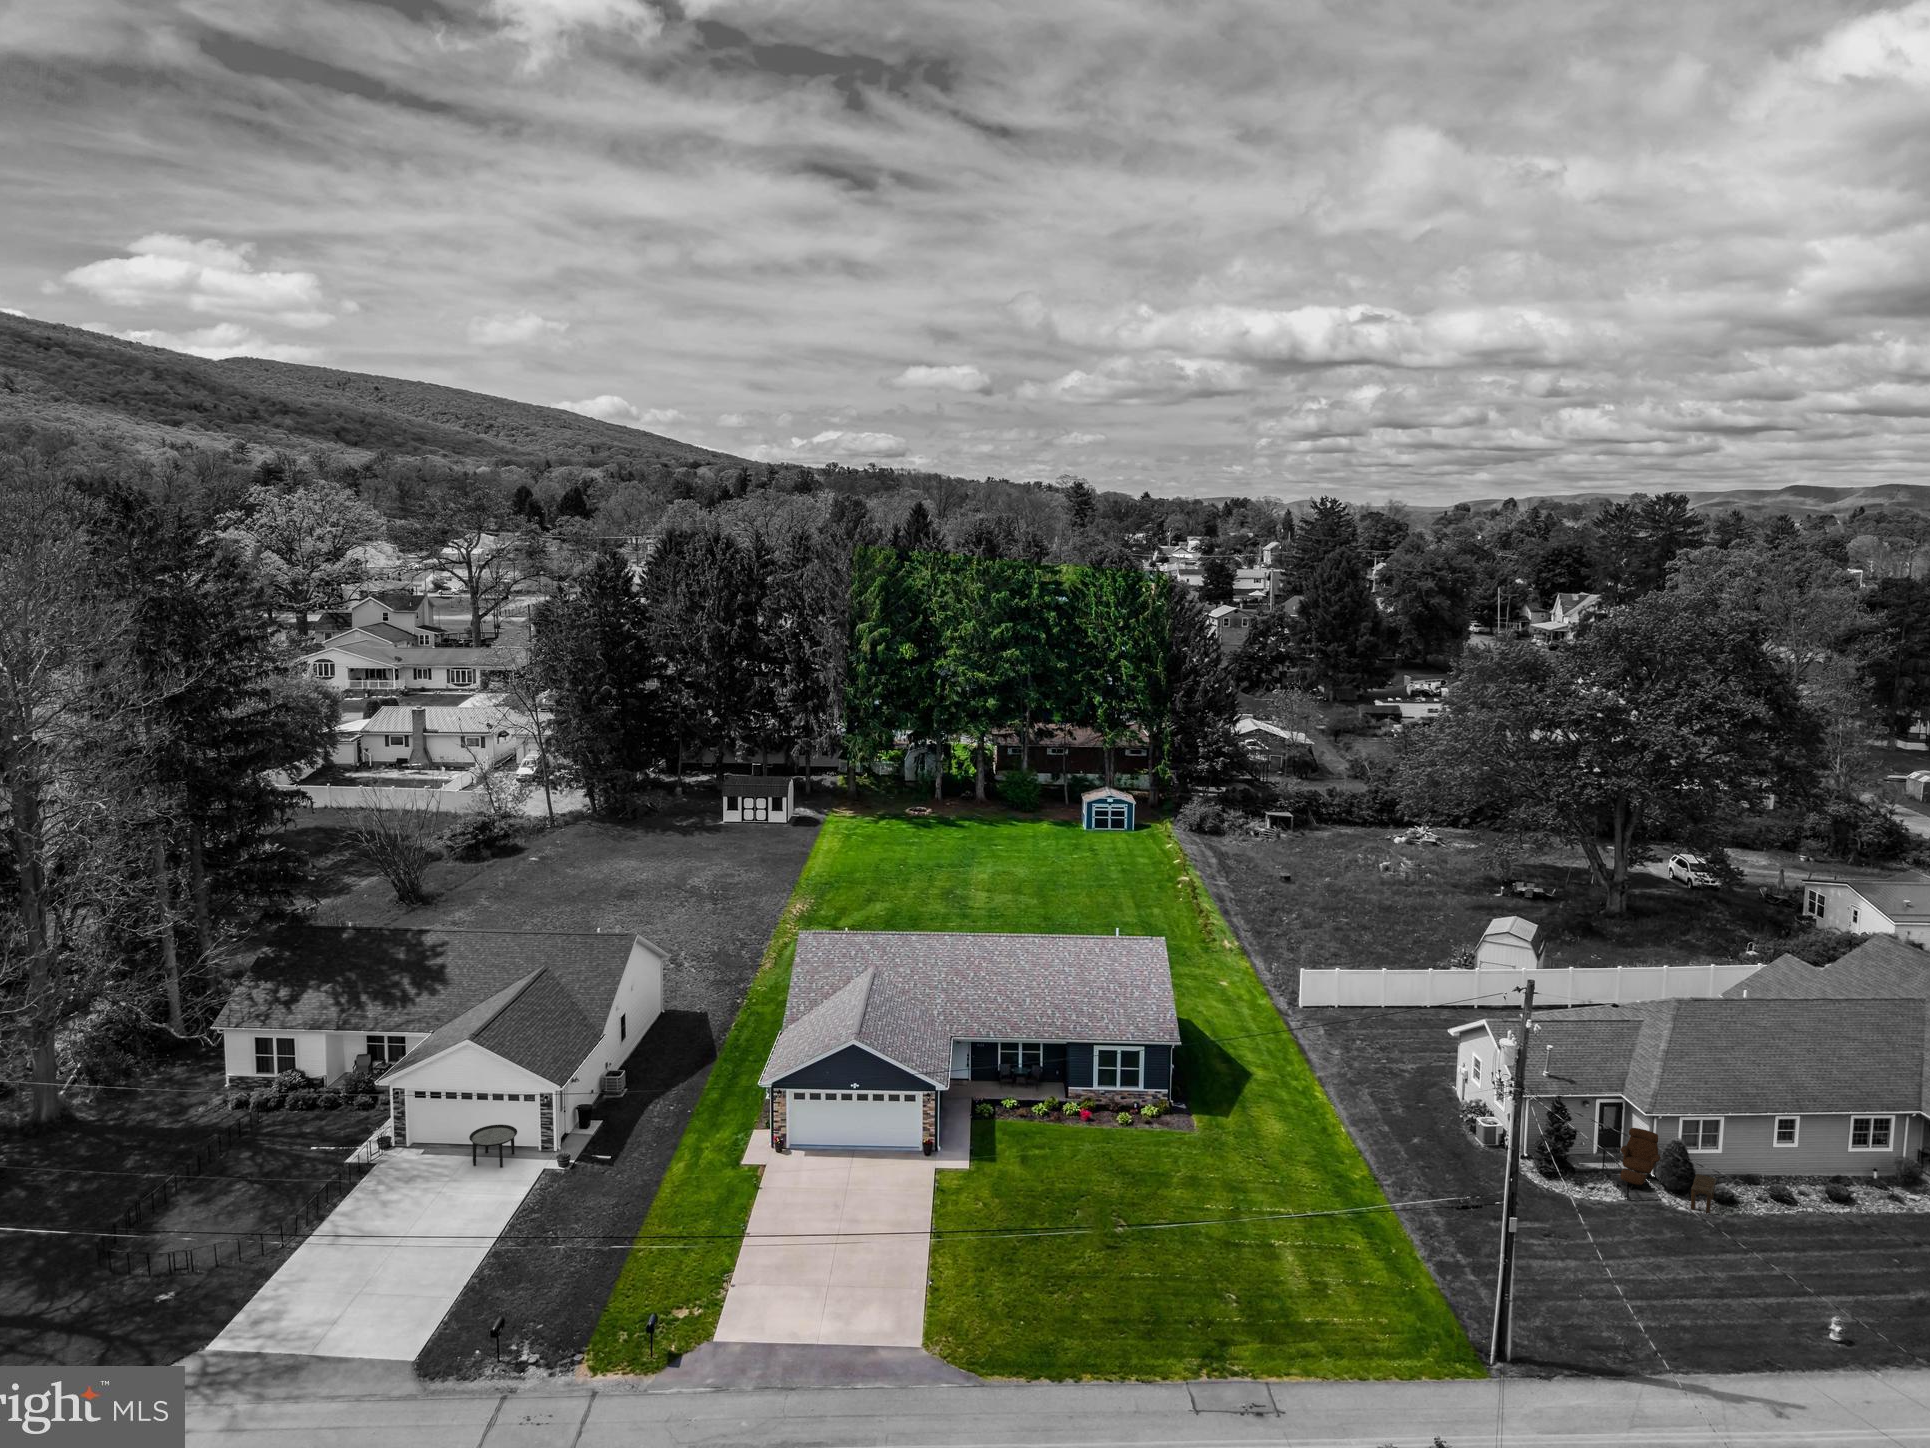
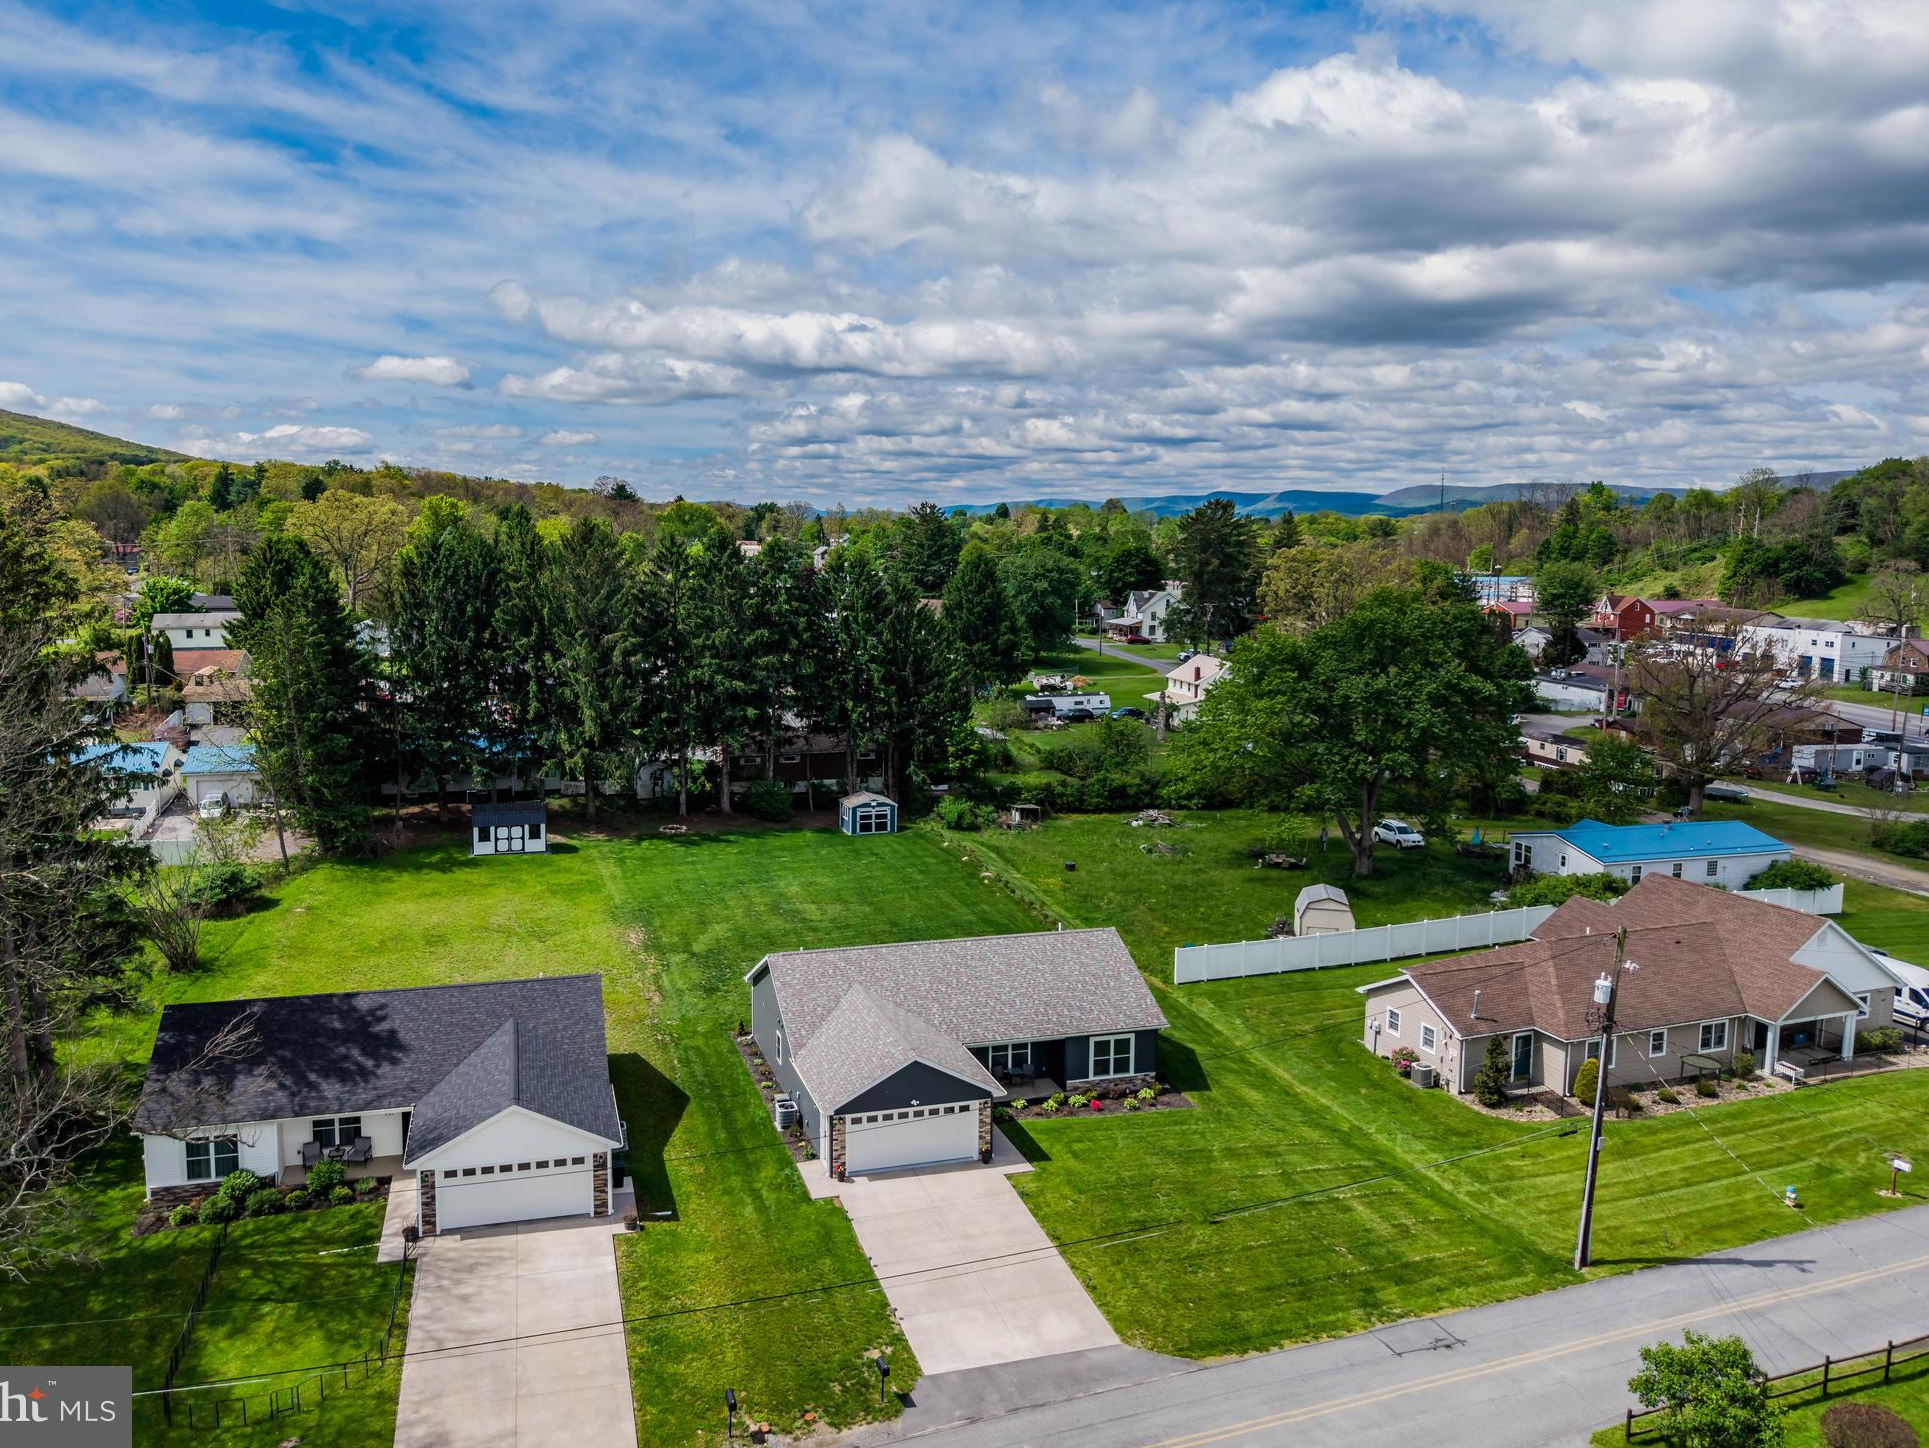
round table: present [469,1125,517,1167] -> present [1680,1054,1723,1088]
lounge chair: present [1620,1128,1661,1190] -> none [1545,1056,1579,1108]

